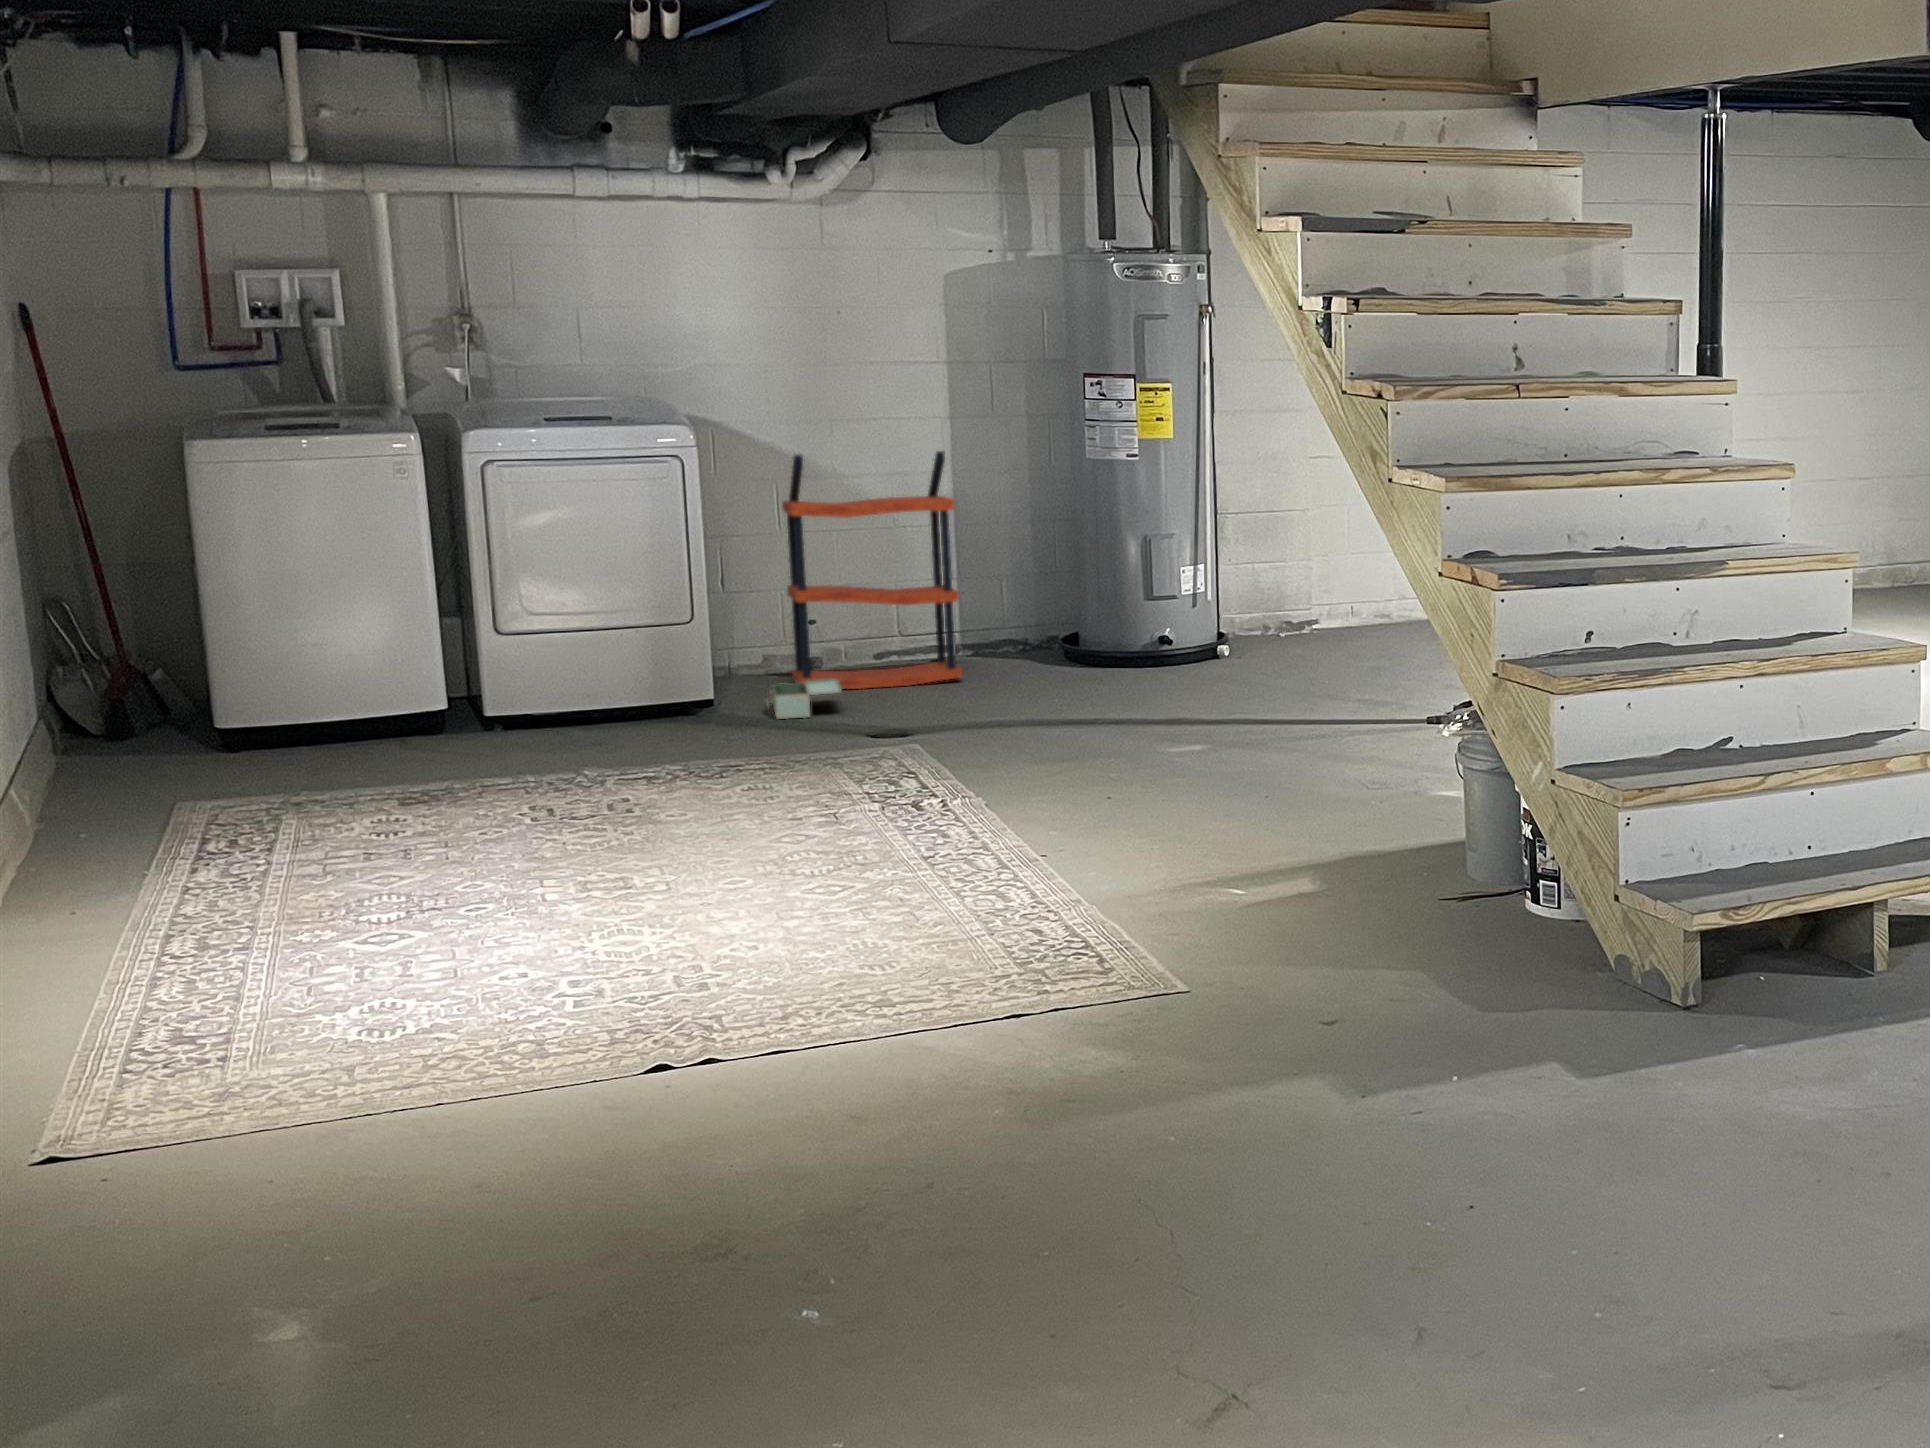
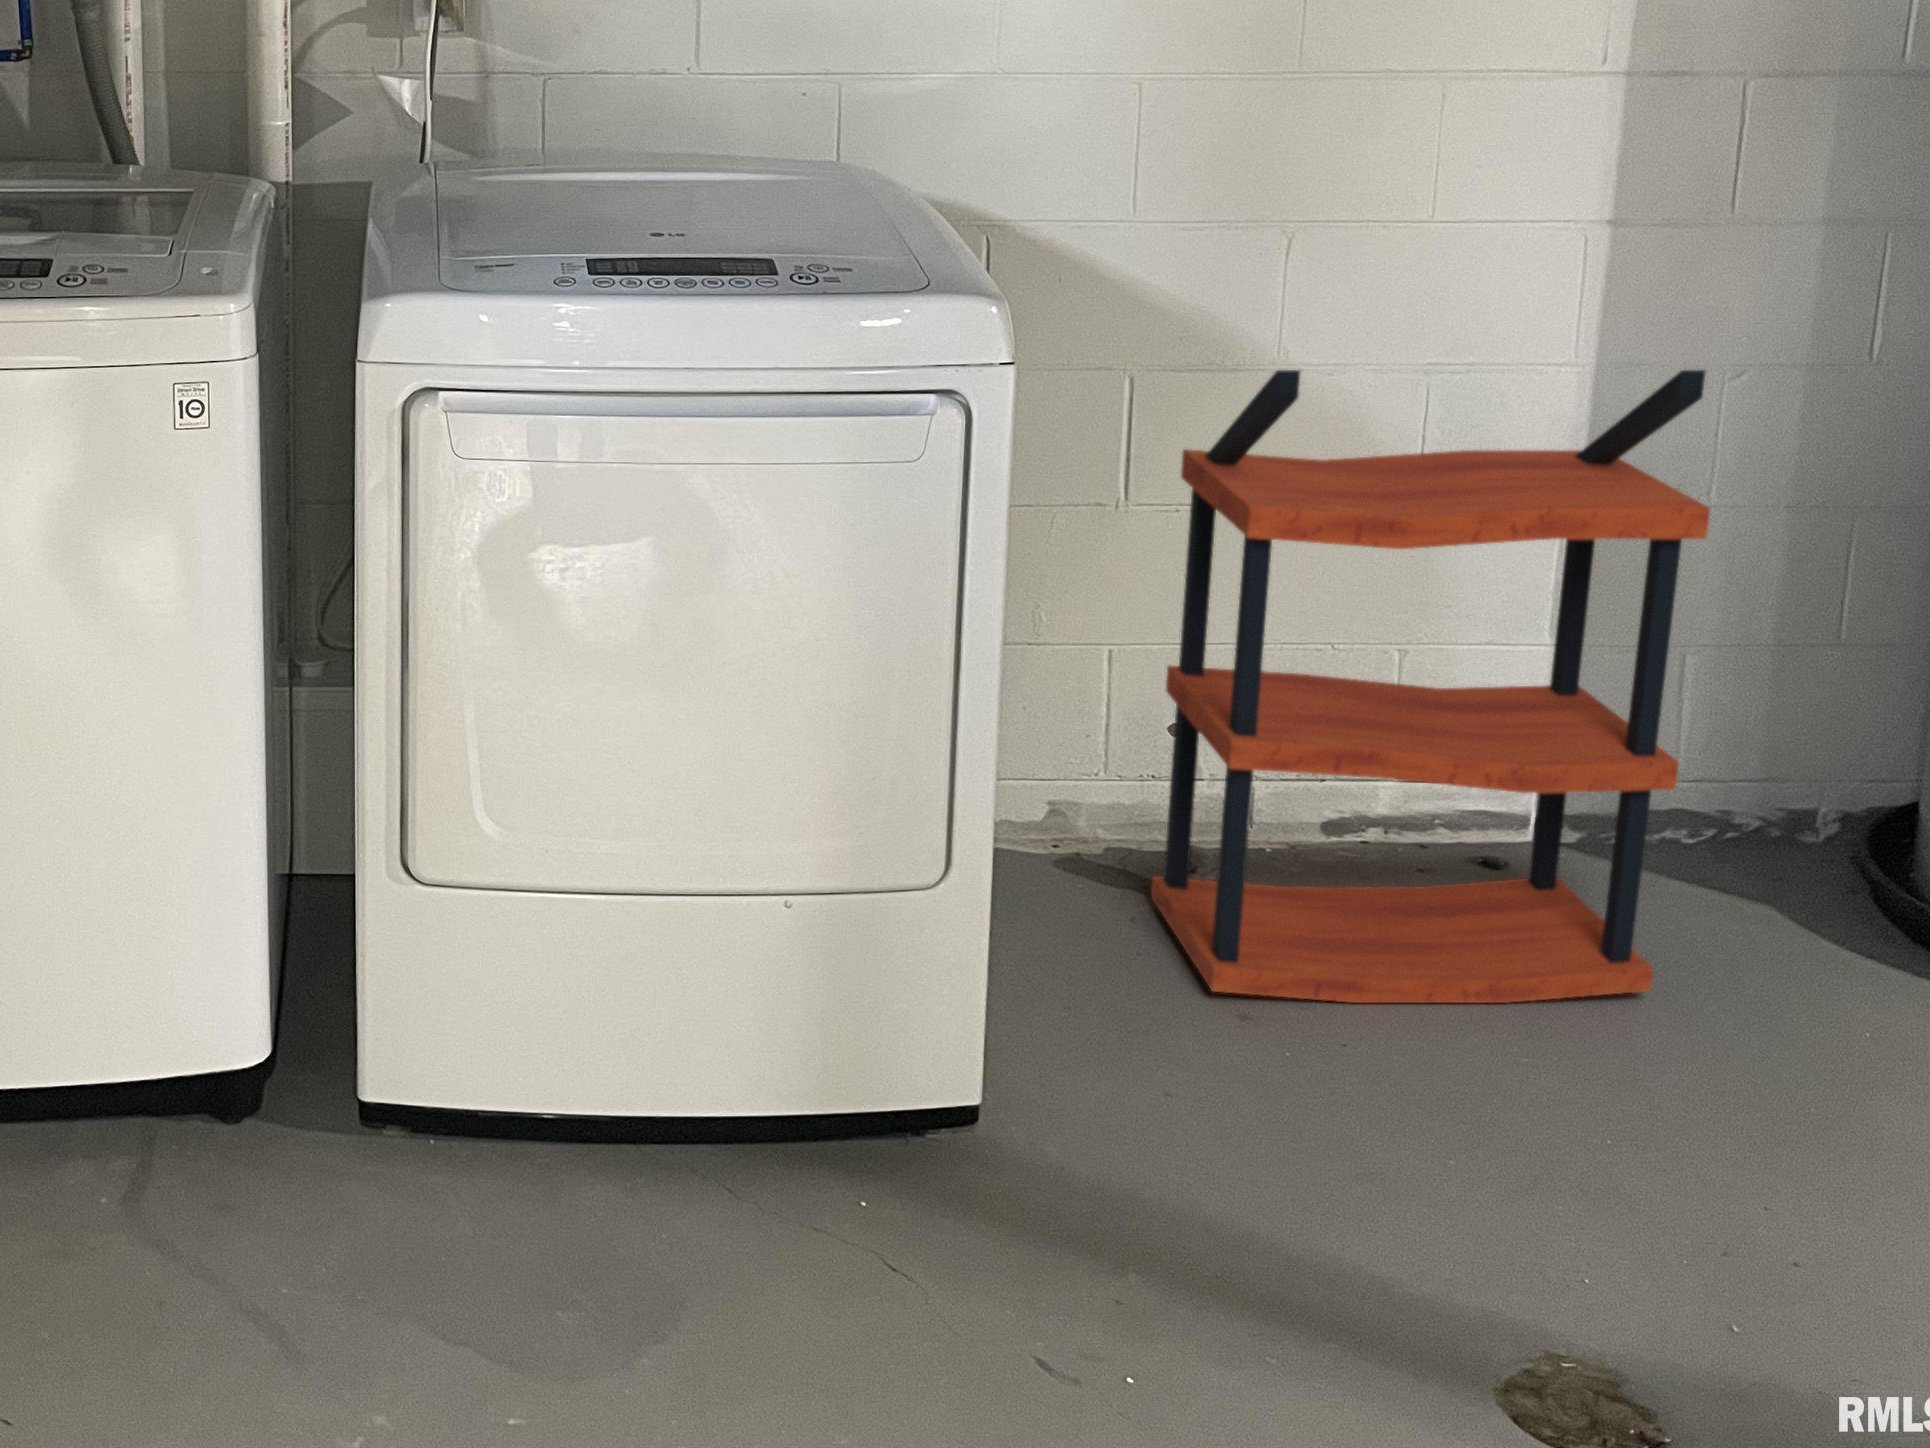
toolbox: present [766,679,842,719] -> none [1179,1063,1463,1290]

